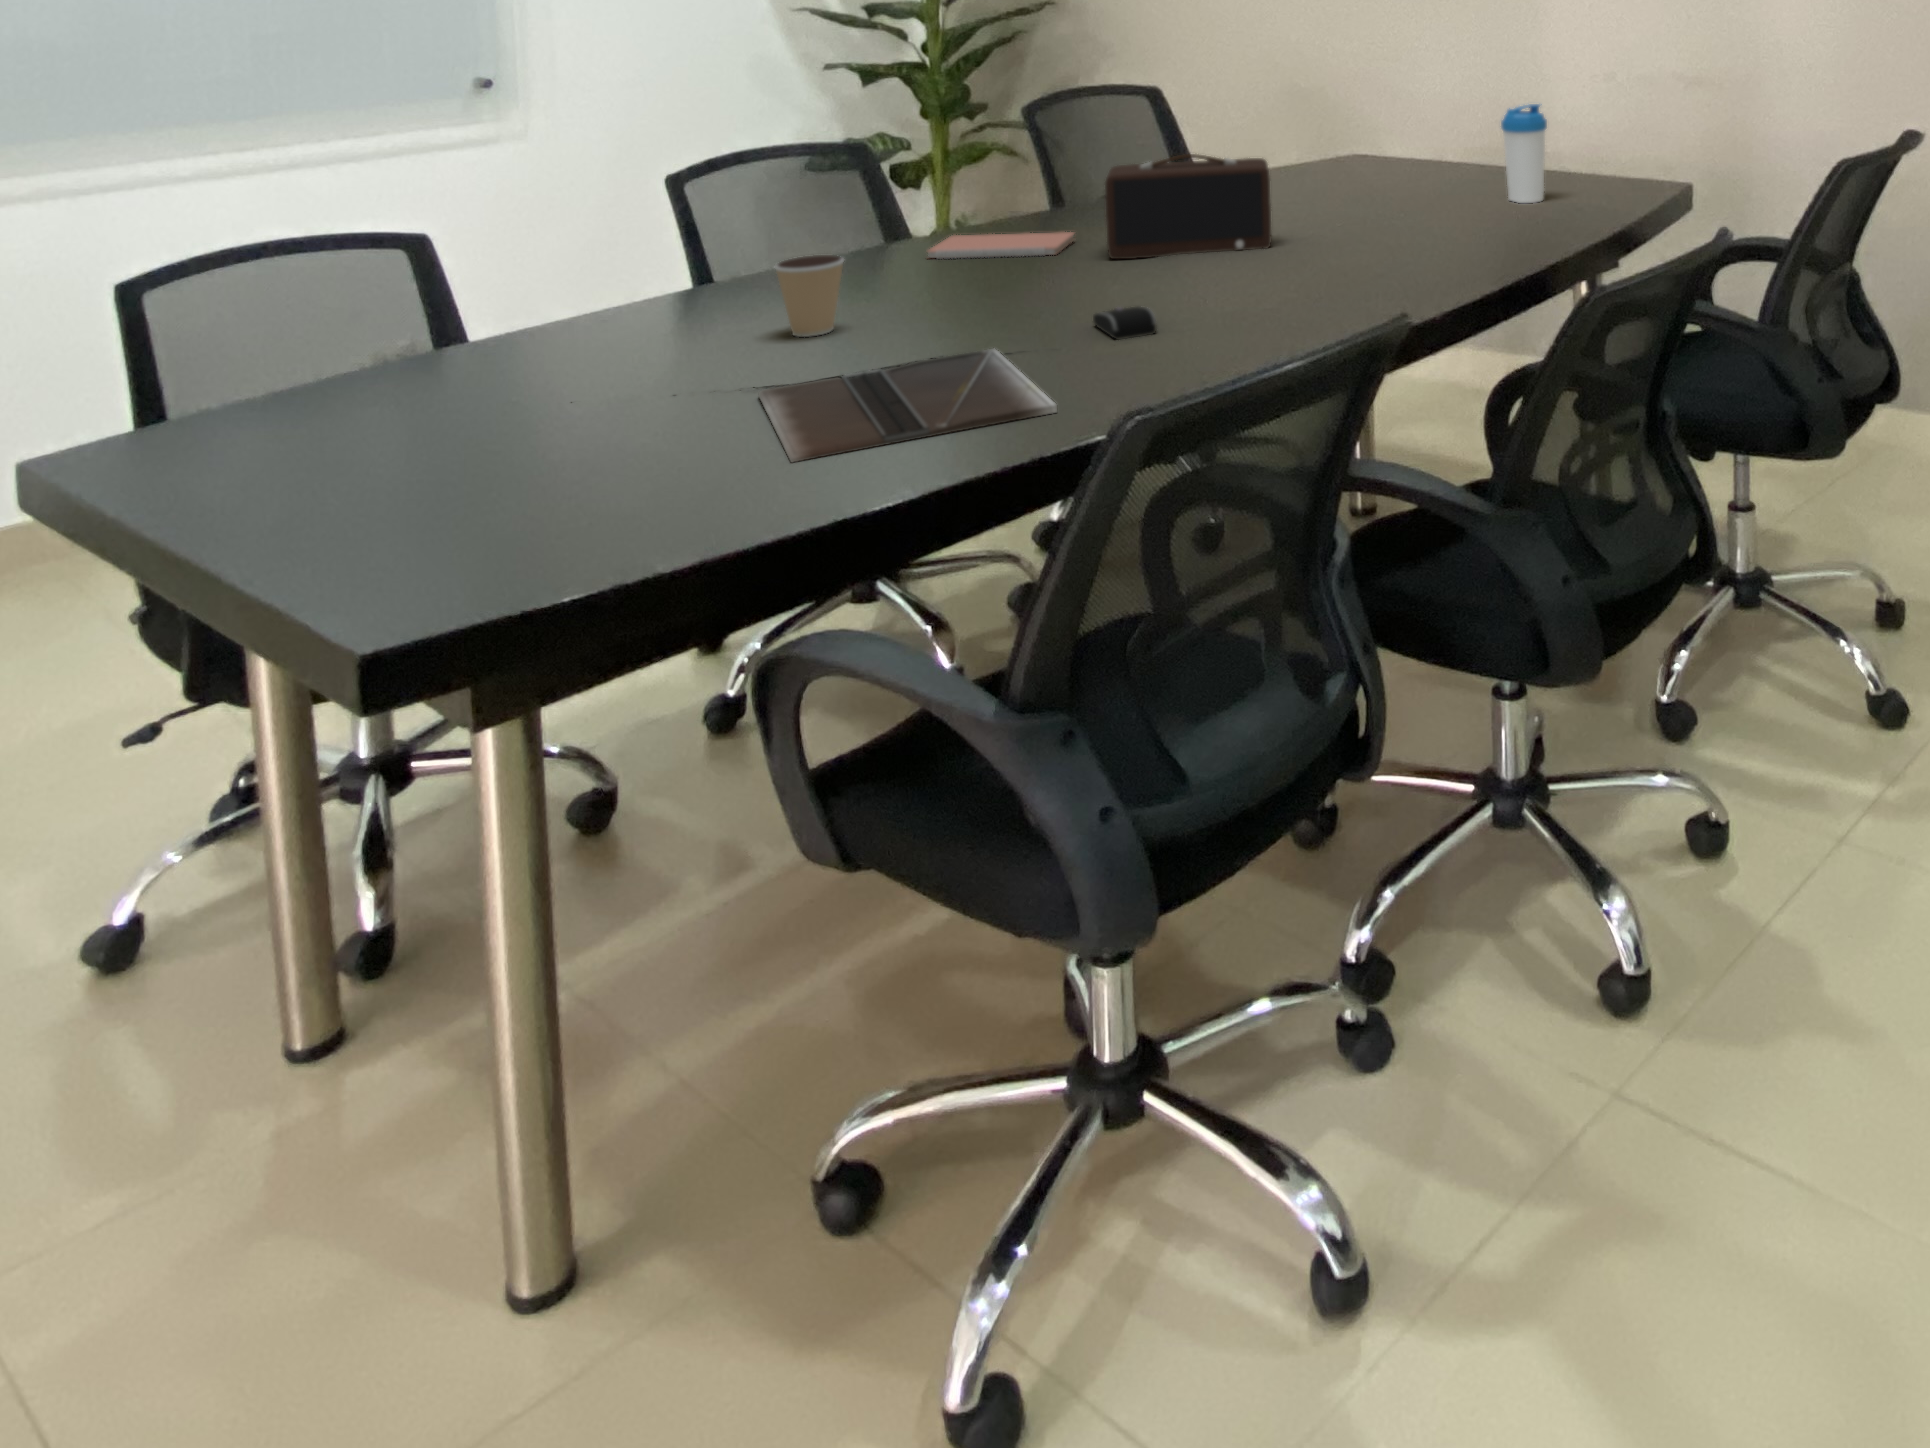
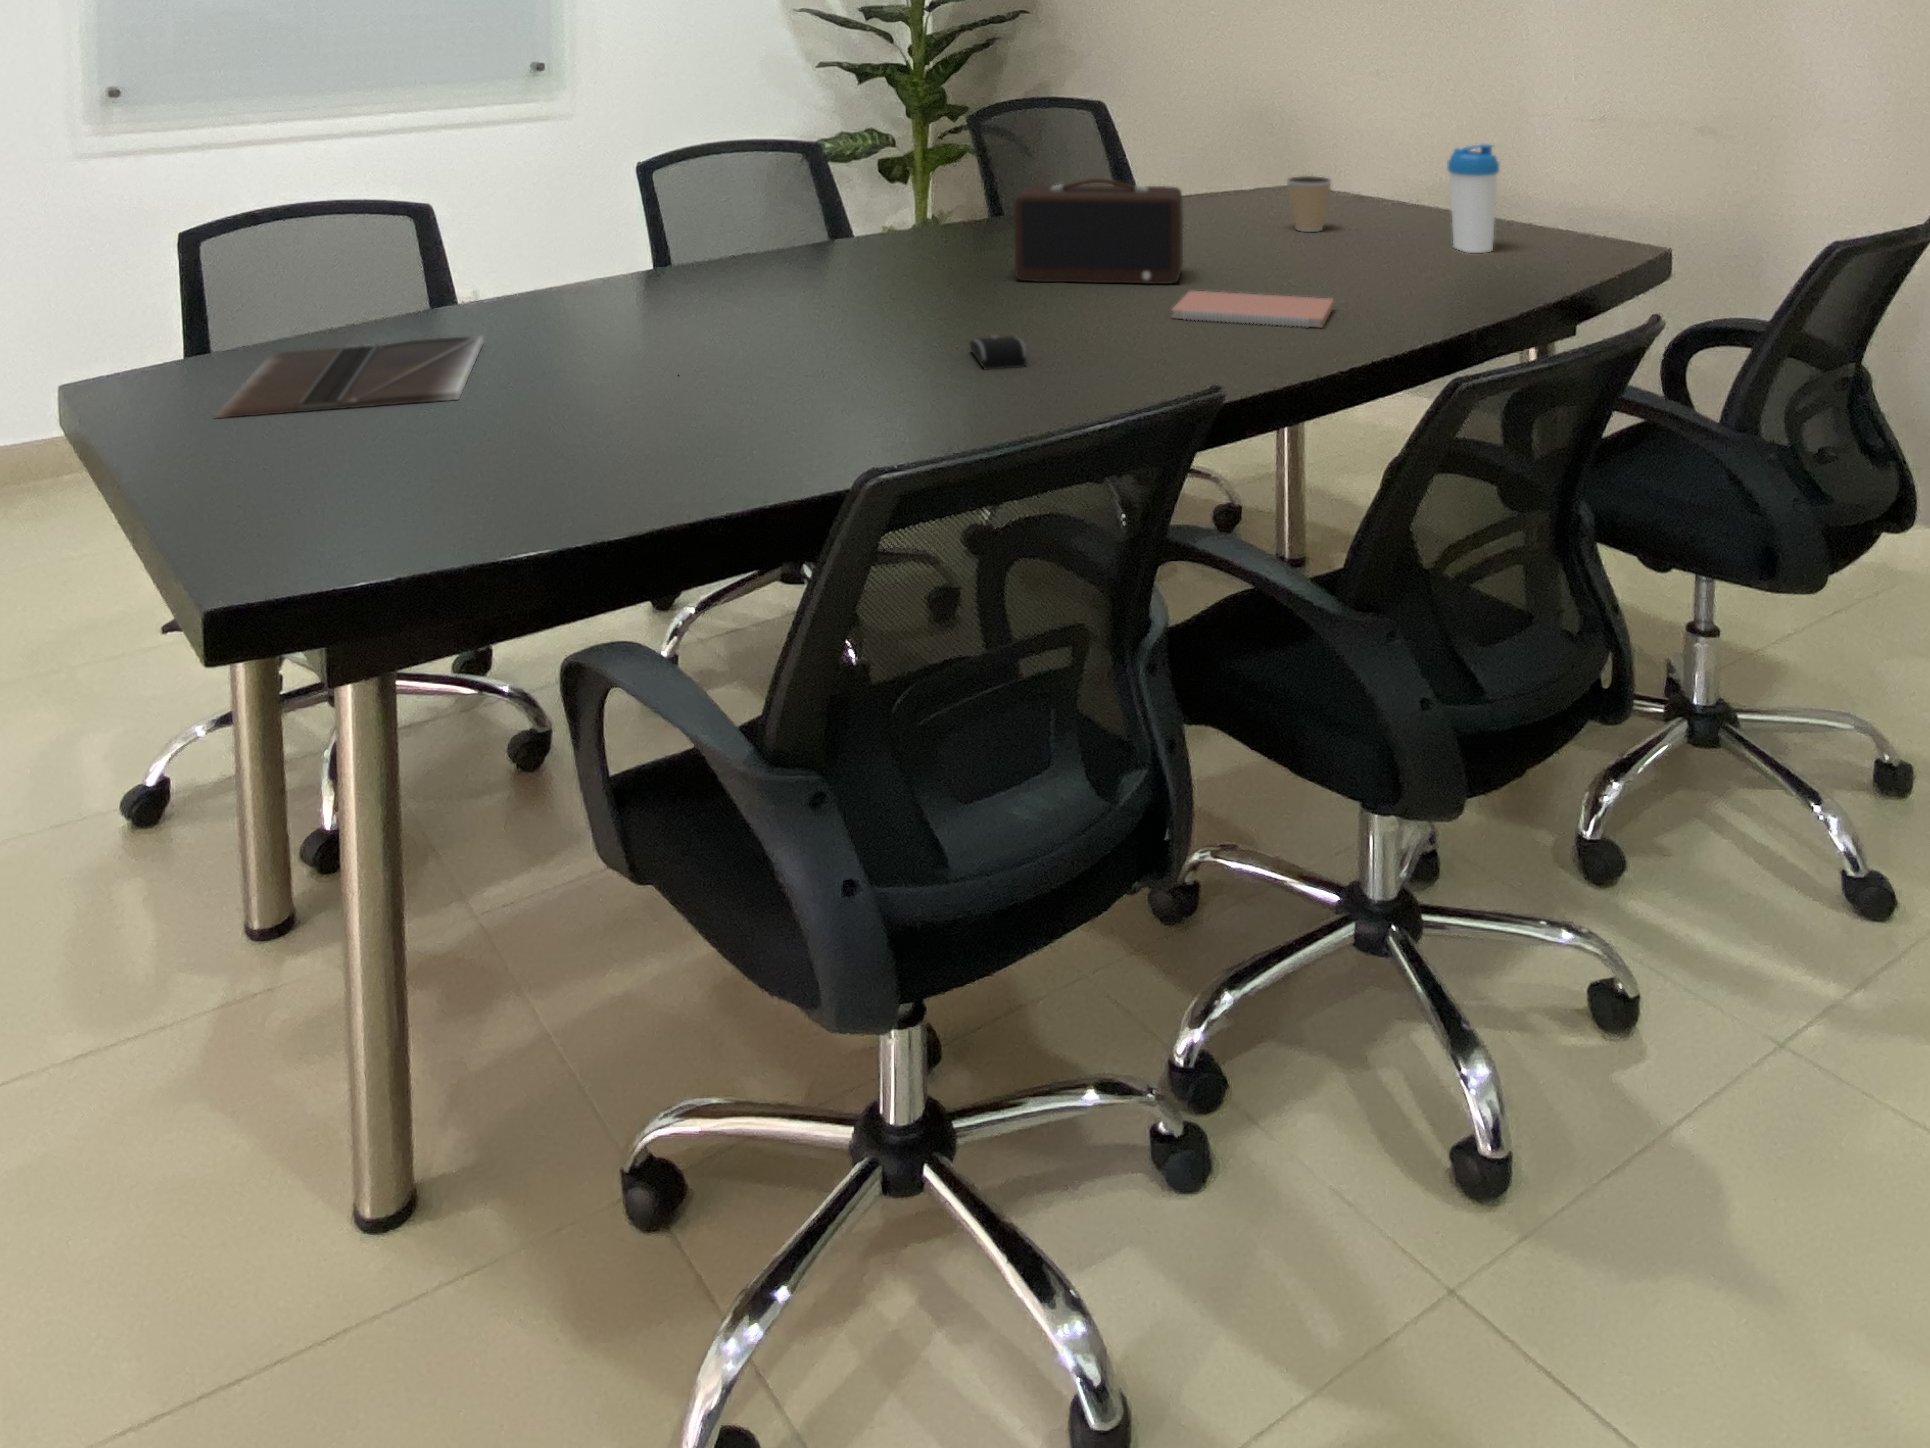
notebook: present [928,232,1074,259] -> present [1172,291,1333,327]
coffee cup: present [774,255,844,337] -> present [1287,176,1331,232]
laptop: present [759,349,1057,462] -> present [215,336,484,418]

